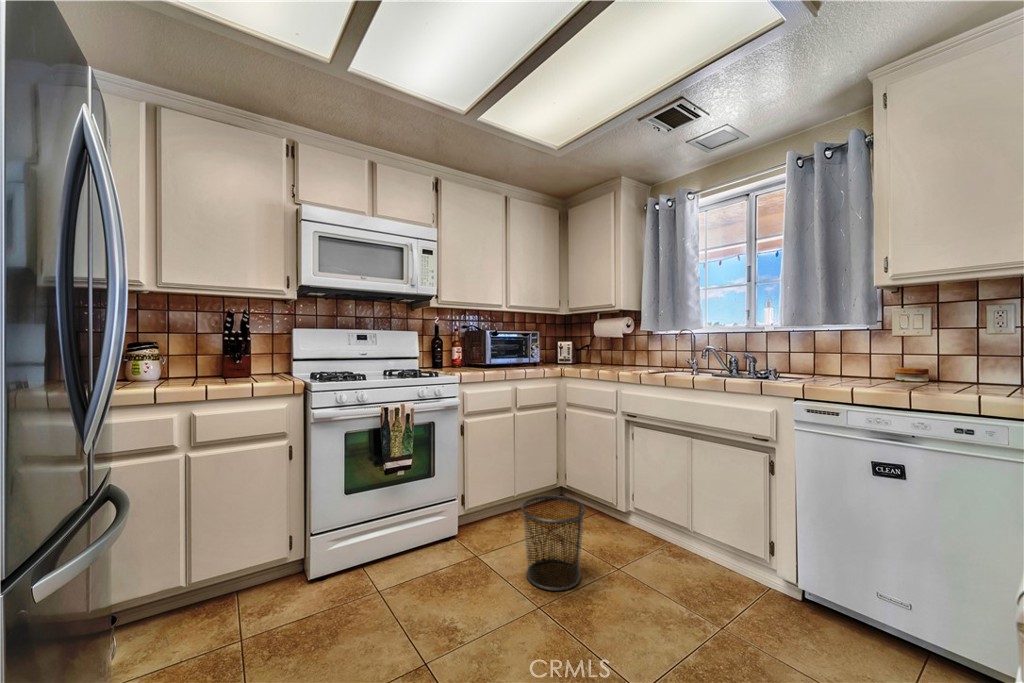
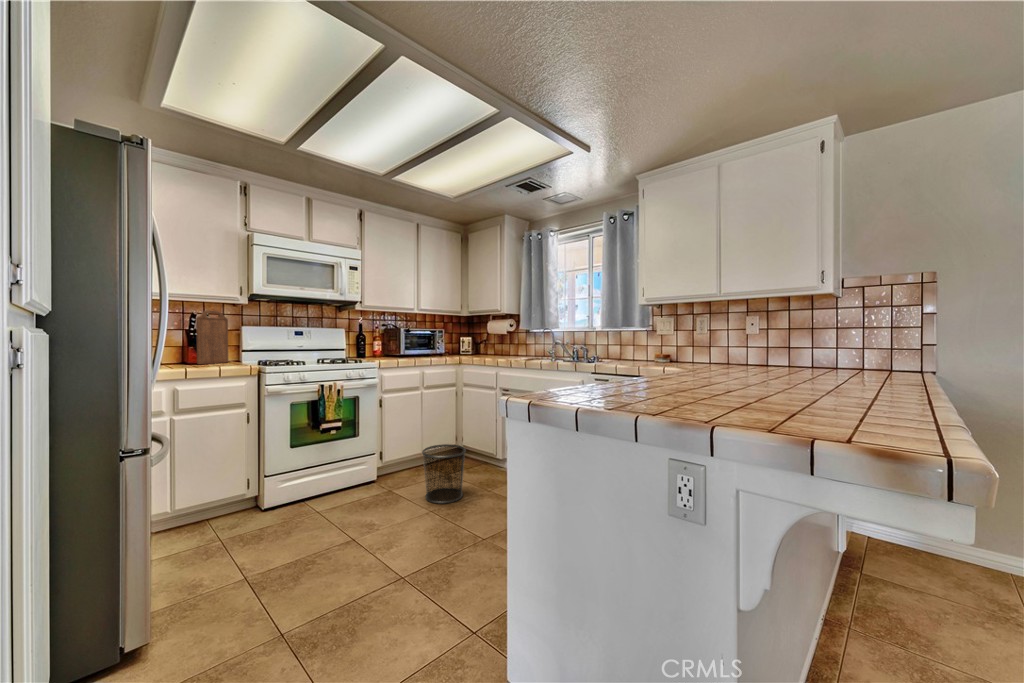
cutting board: none [232,308,273,378] -> present [196,310,228,364]

